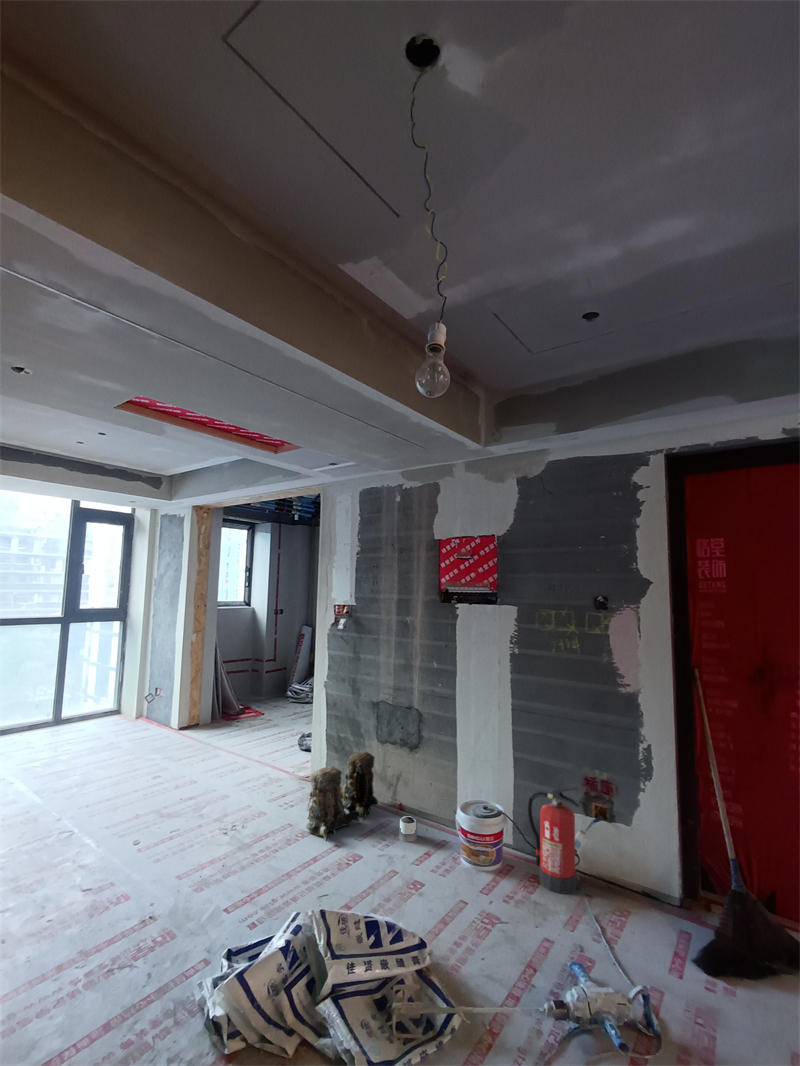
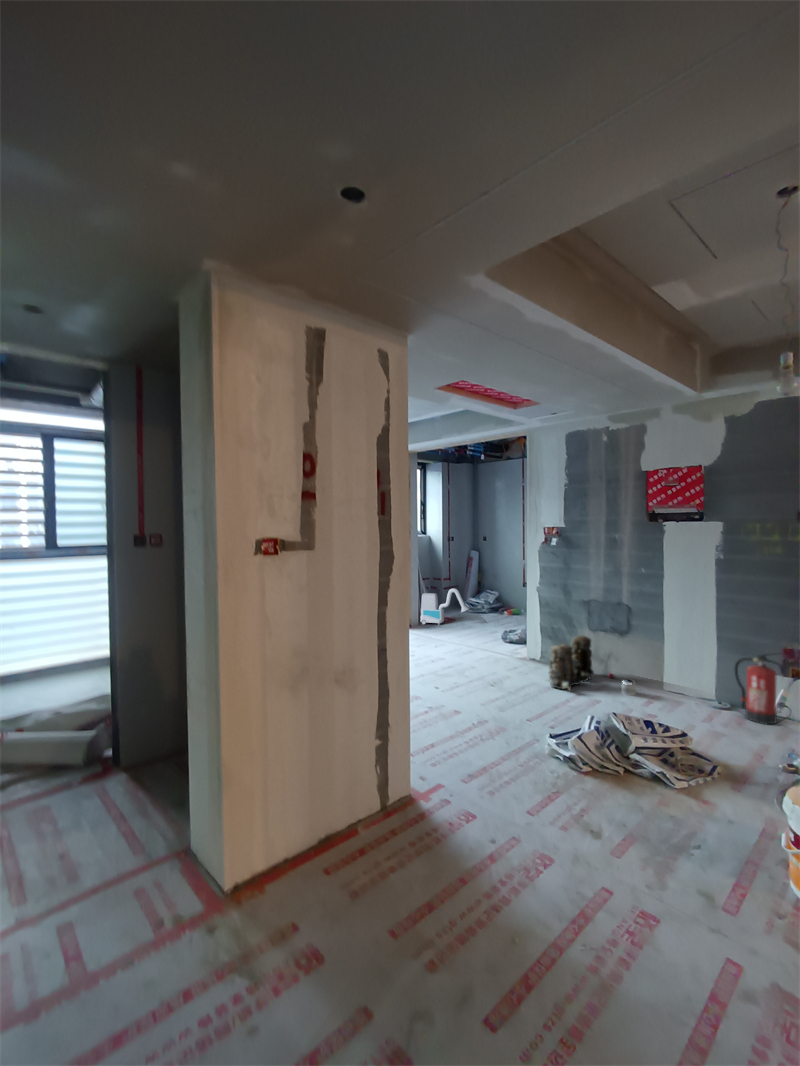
vacuum cleaner: none [213,676,276,723] -> present [420,588,469,625]

